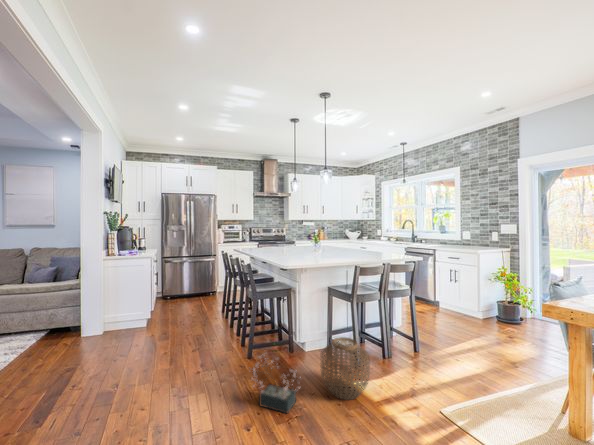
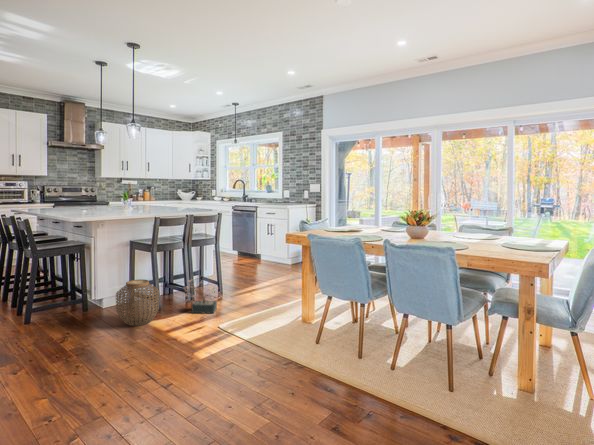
decorative plant: present [253,354,296,413] -> present [184,280,218,313]

